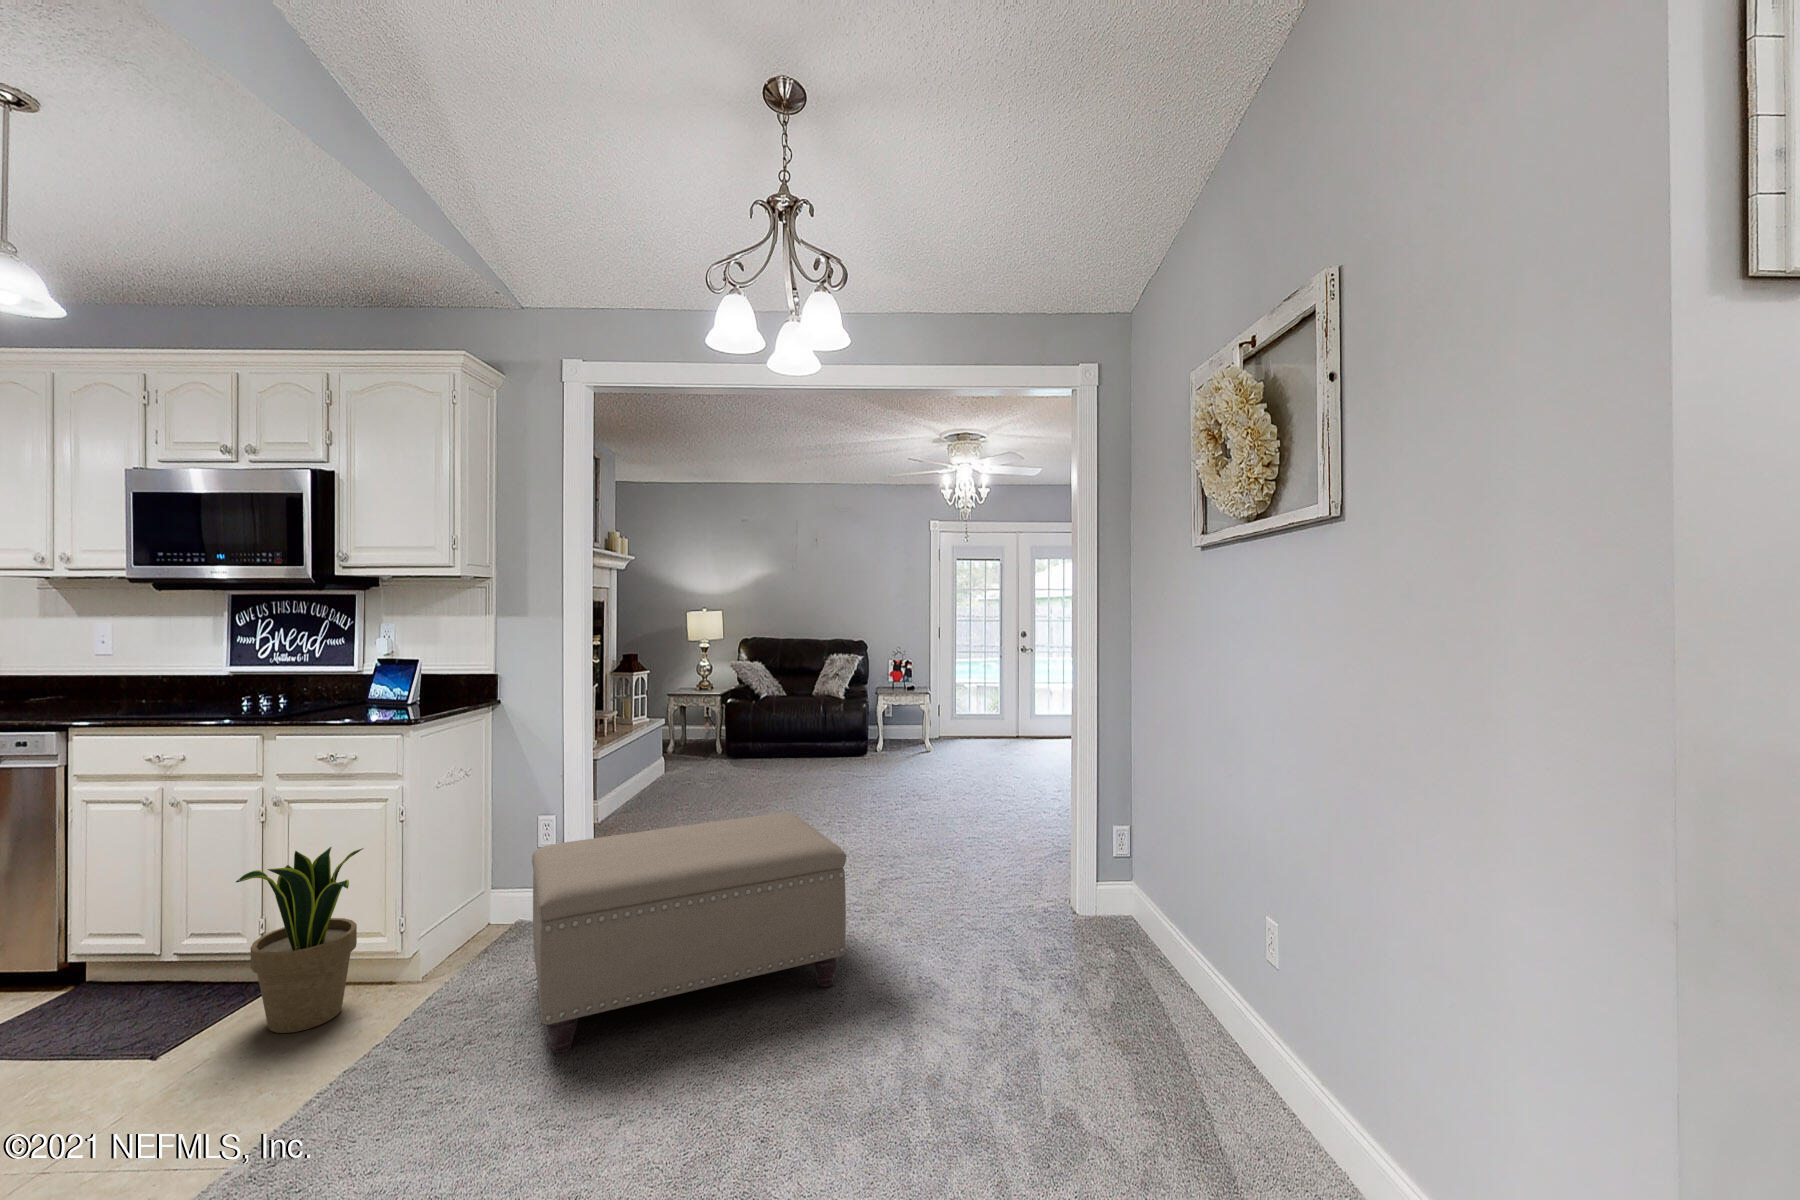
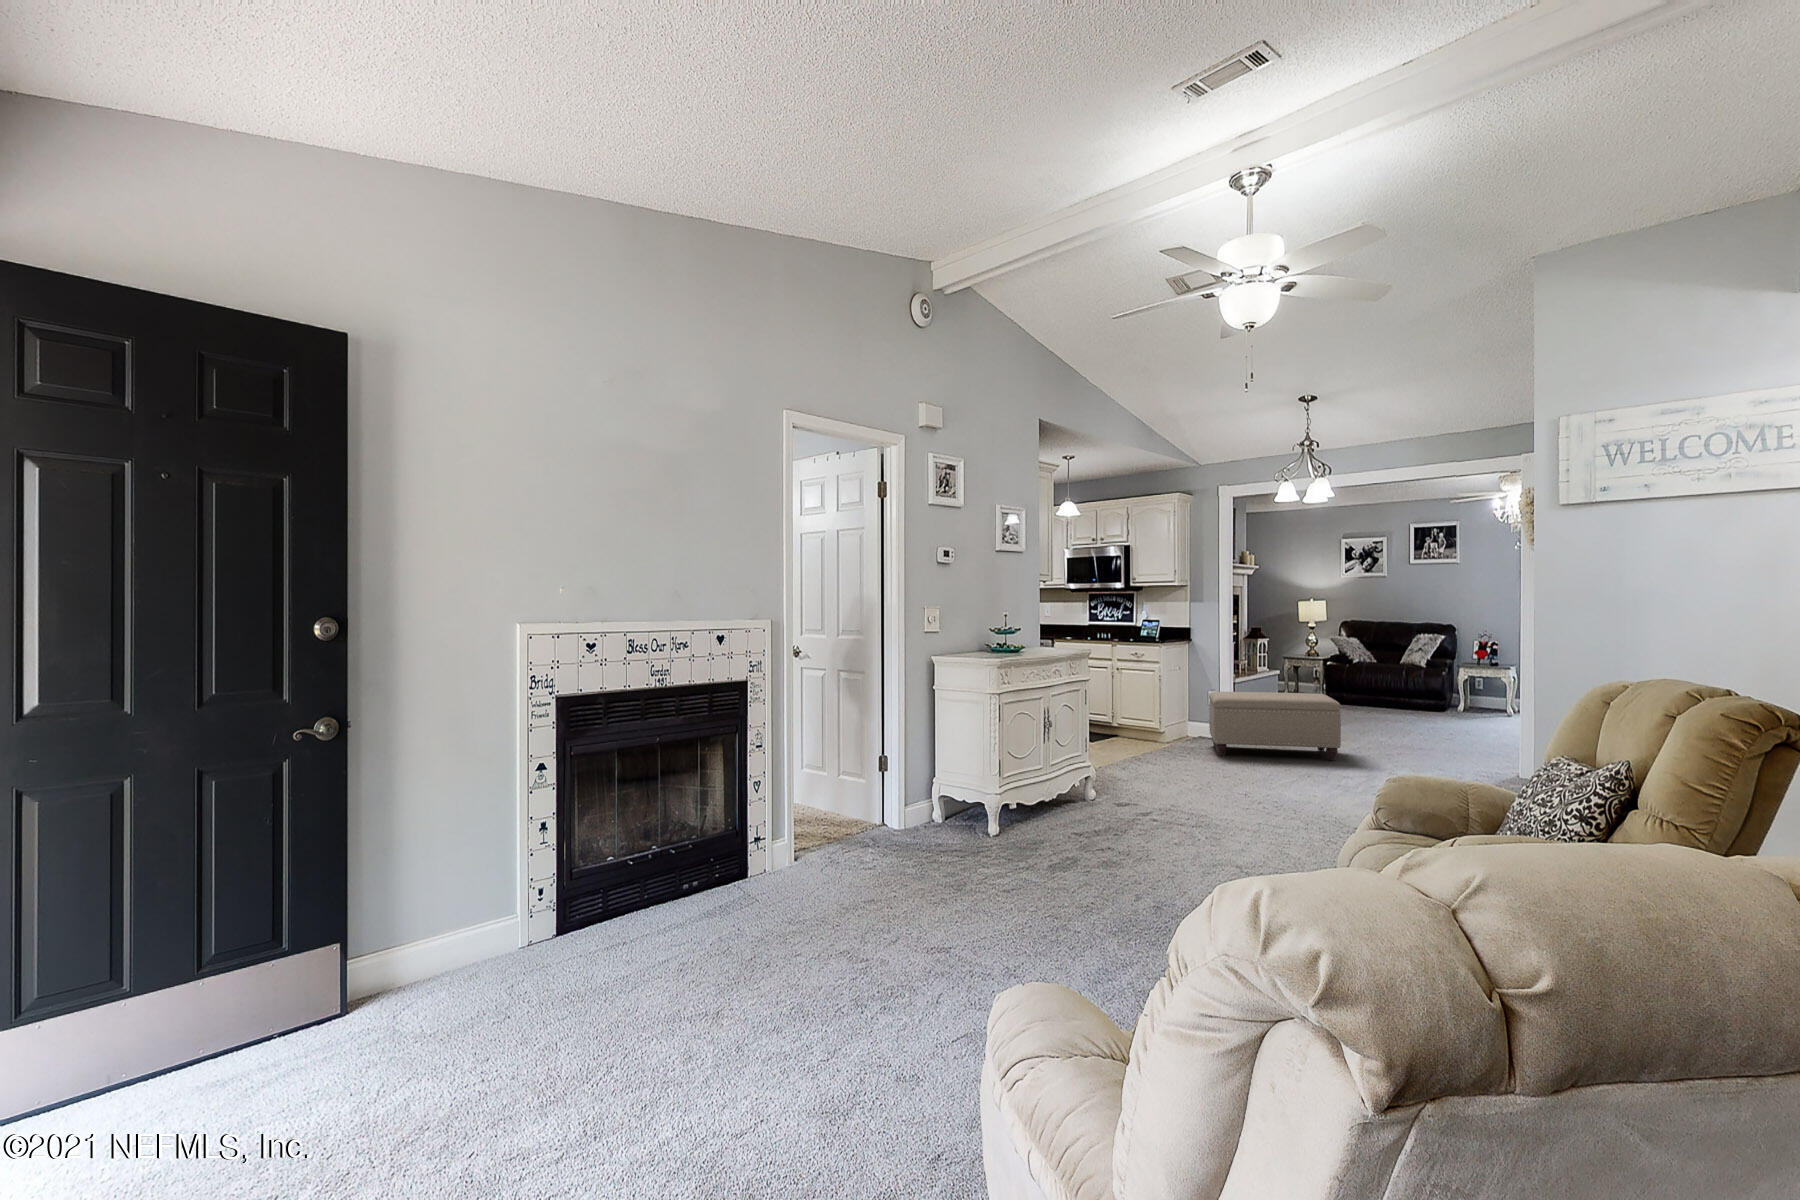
potted plant: present [236,847,363,1033] -> none [1116,682,1150,742]

